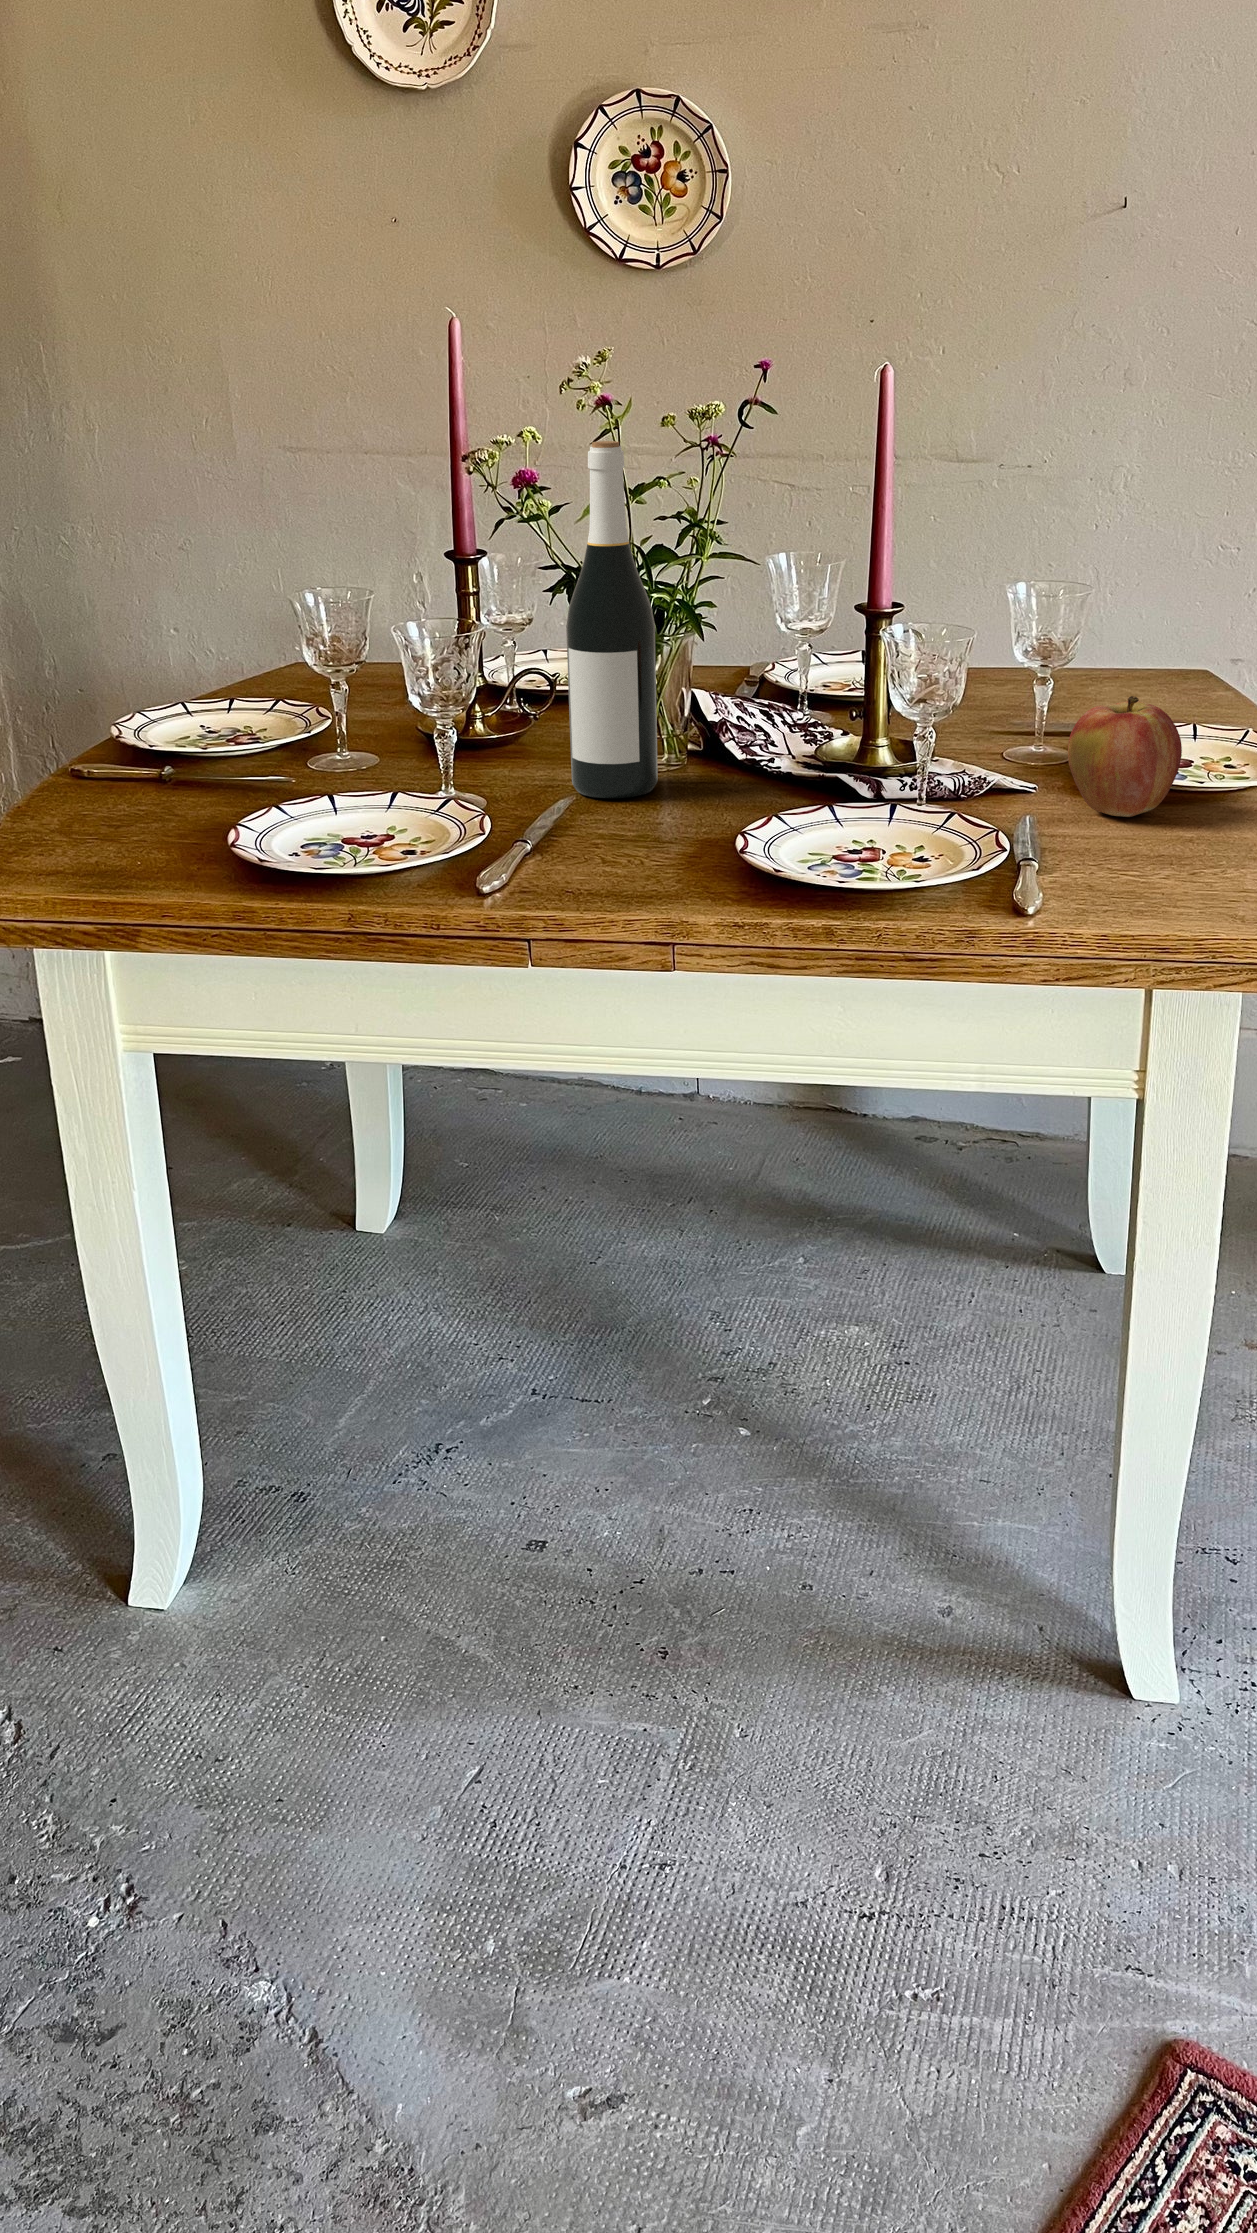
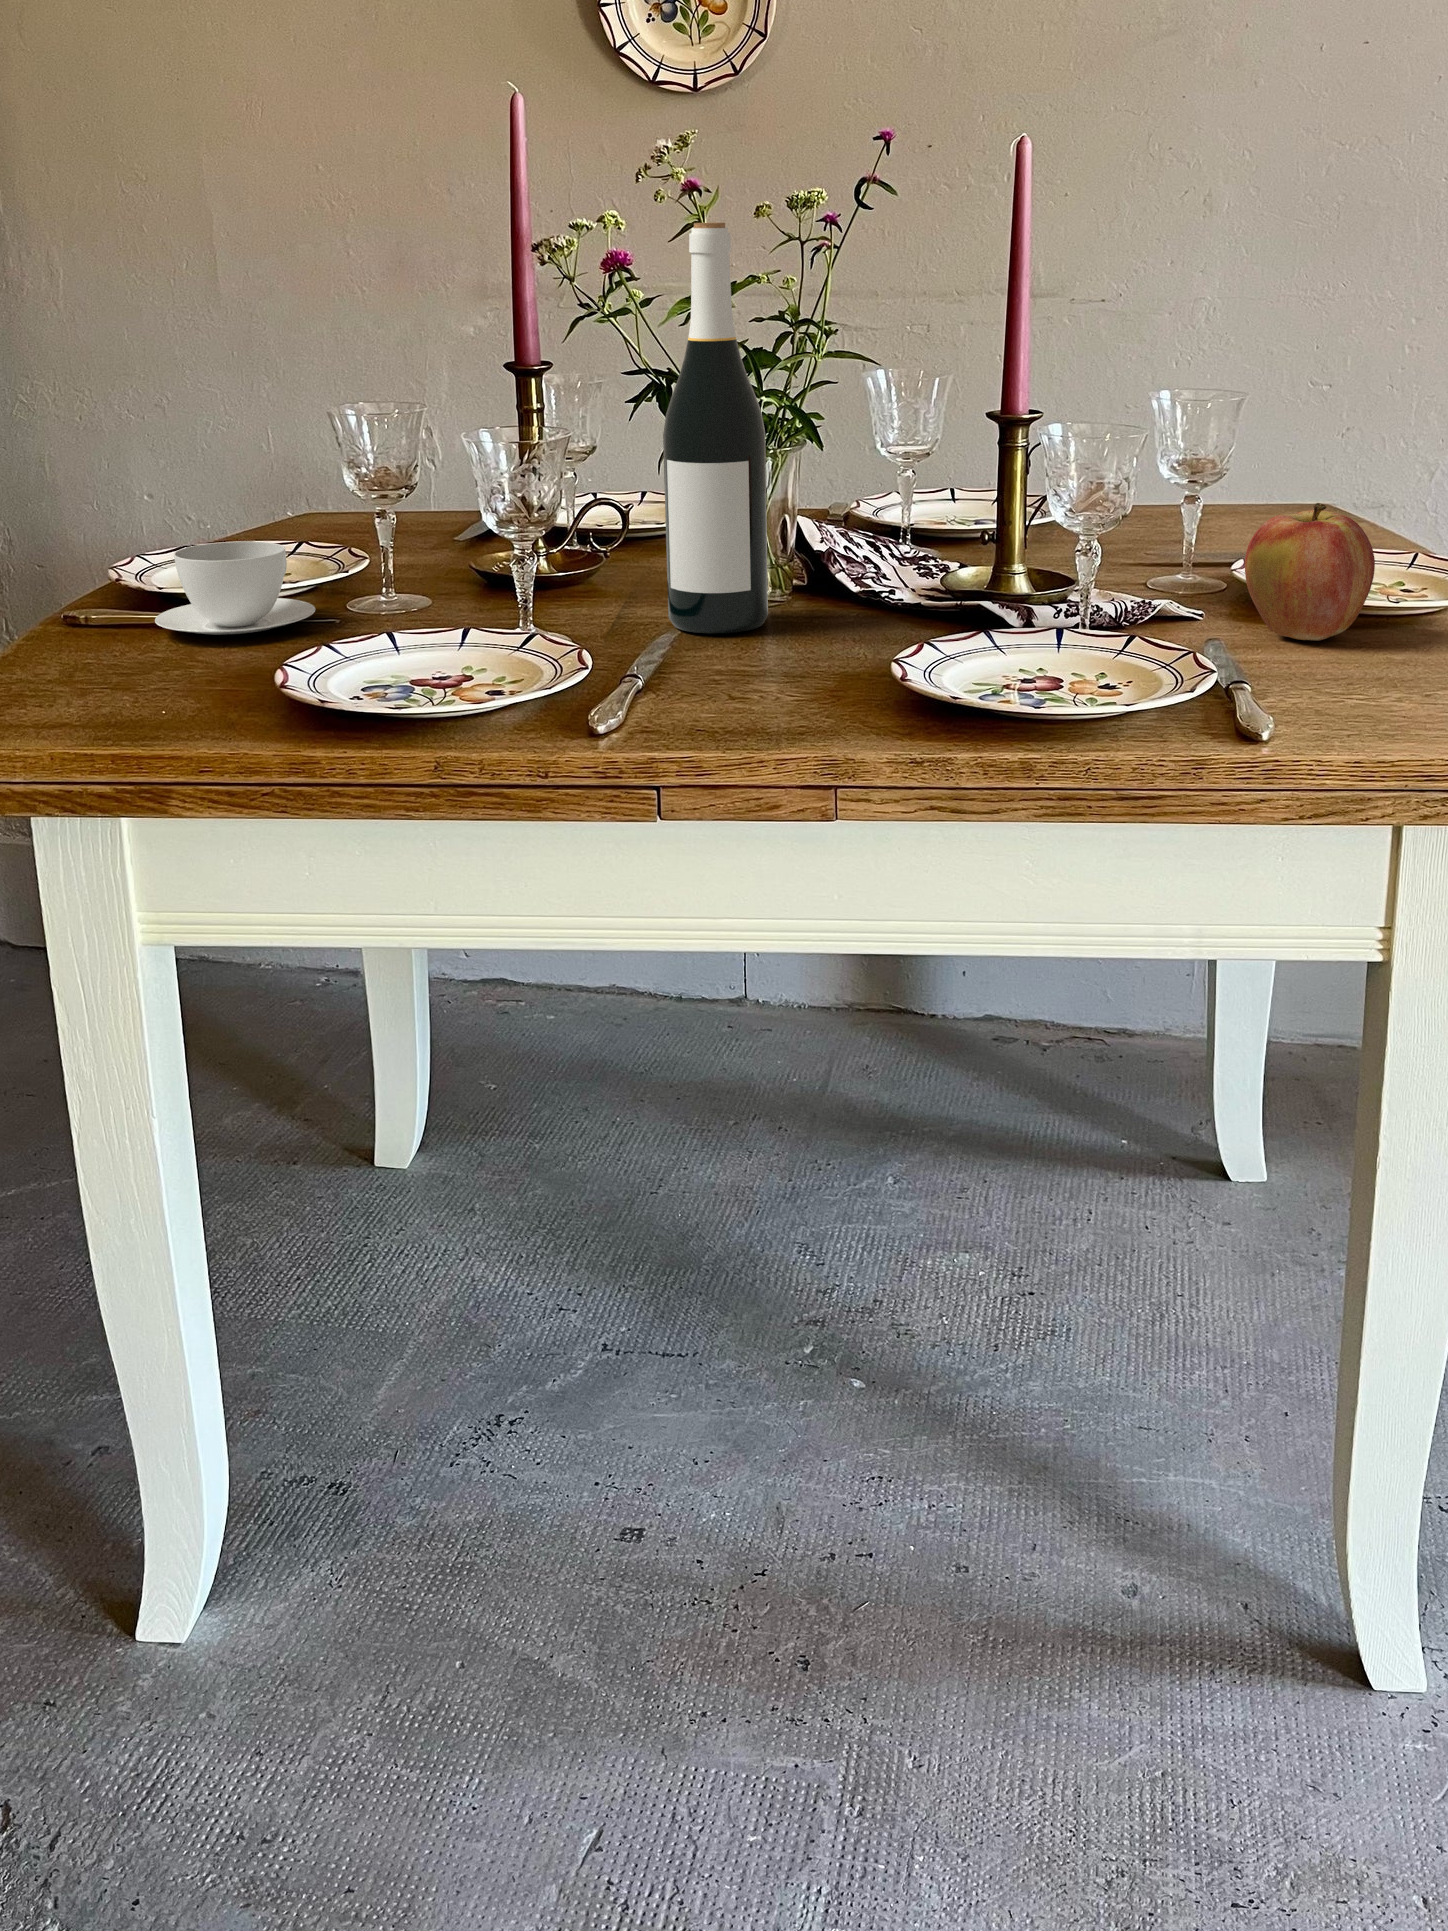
teacup: none [142,710,276,791] -> present [155,541,315,635]

